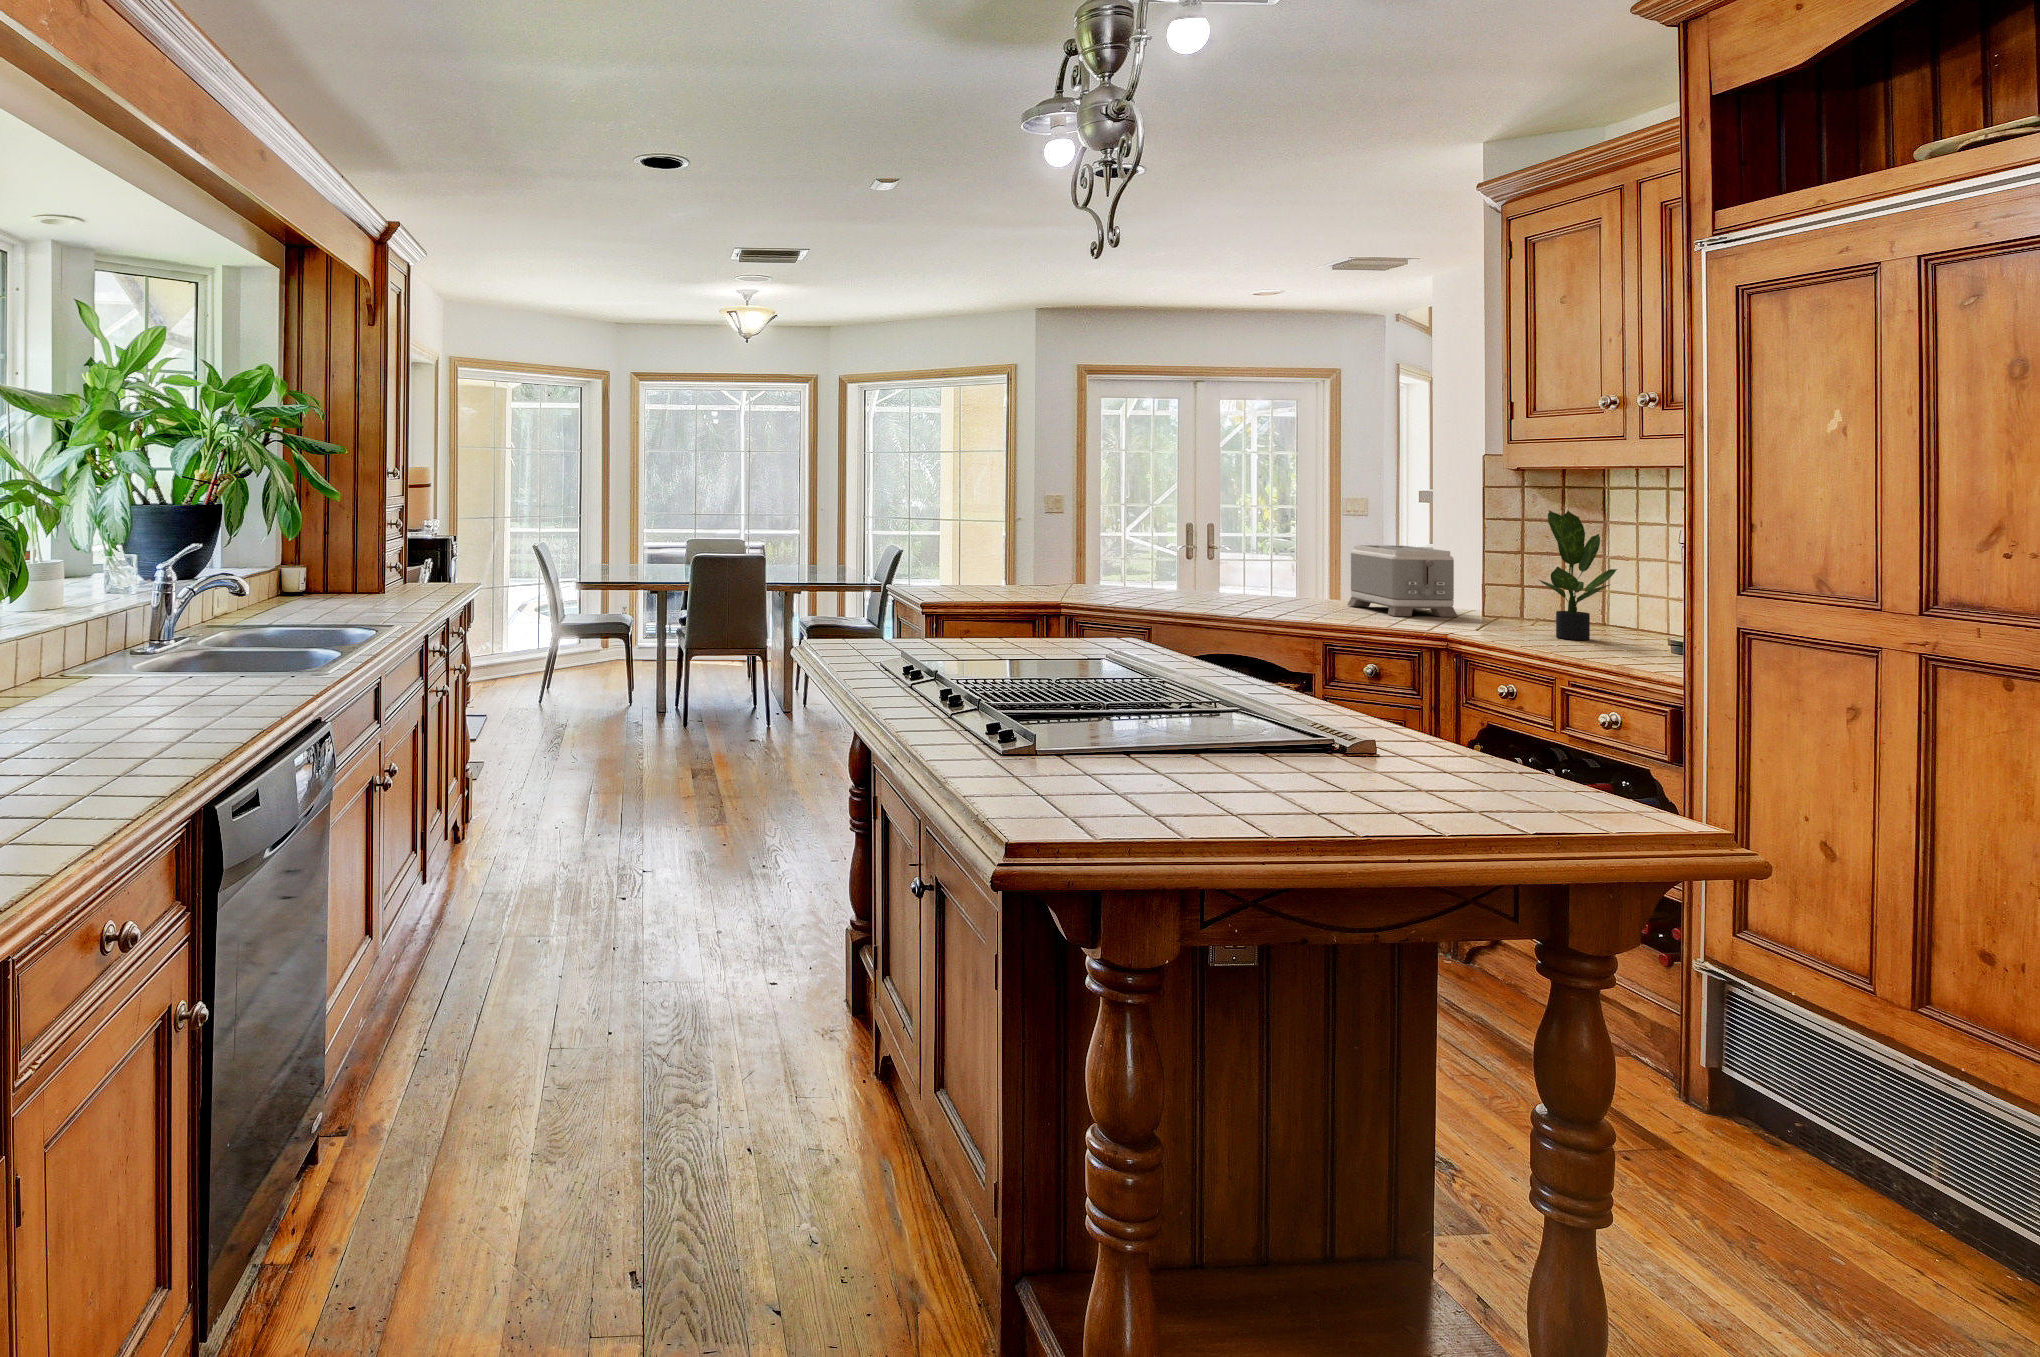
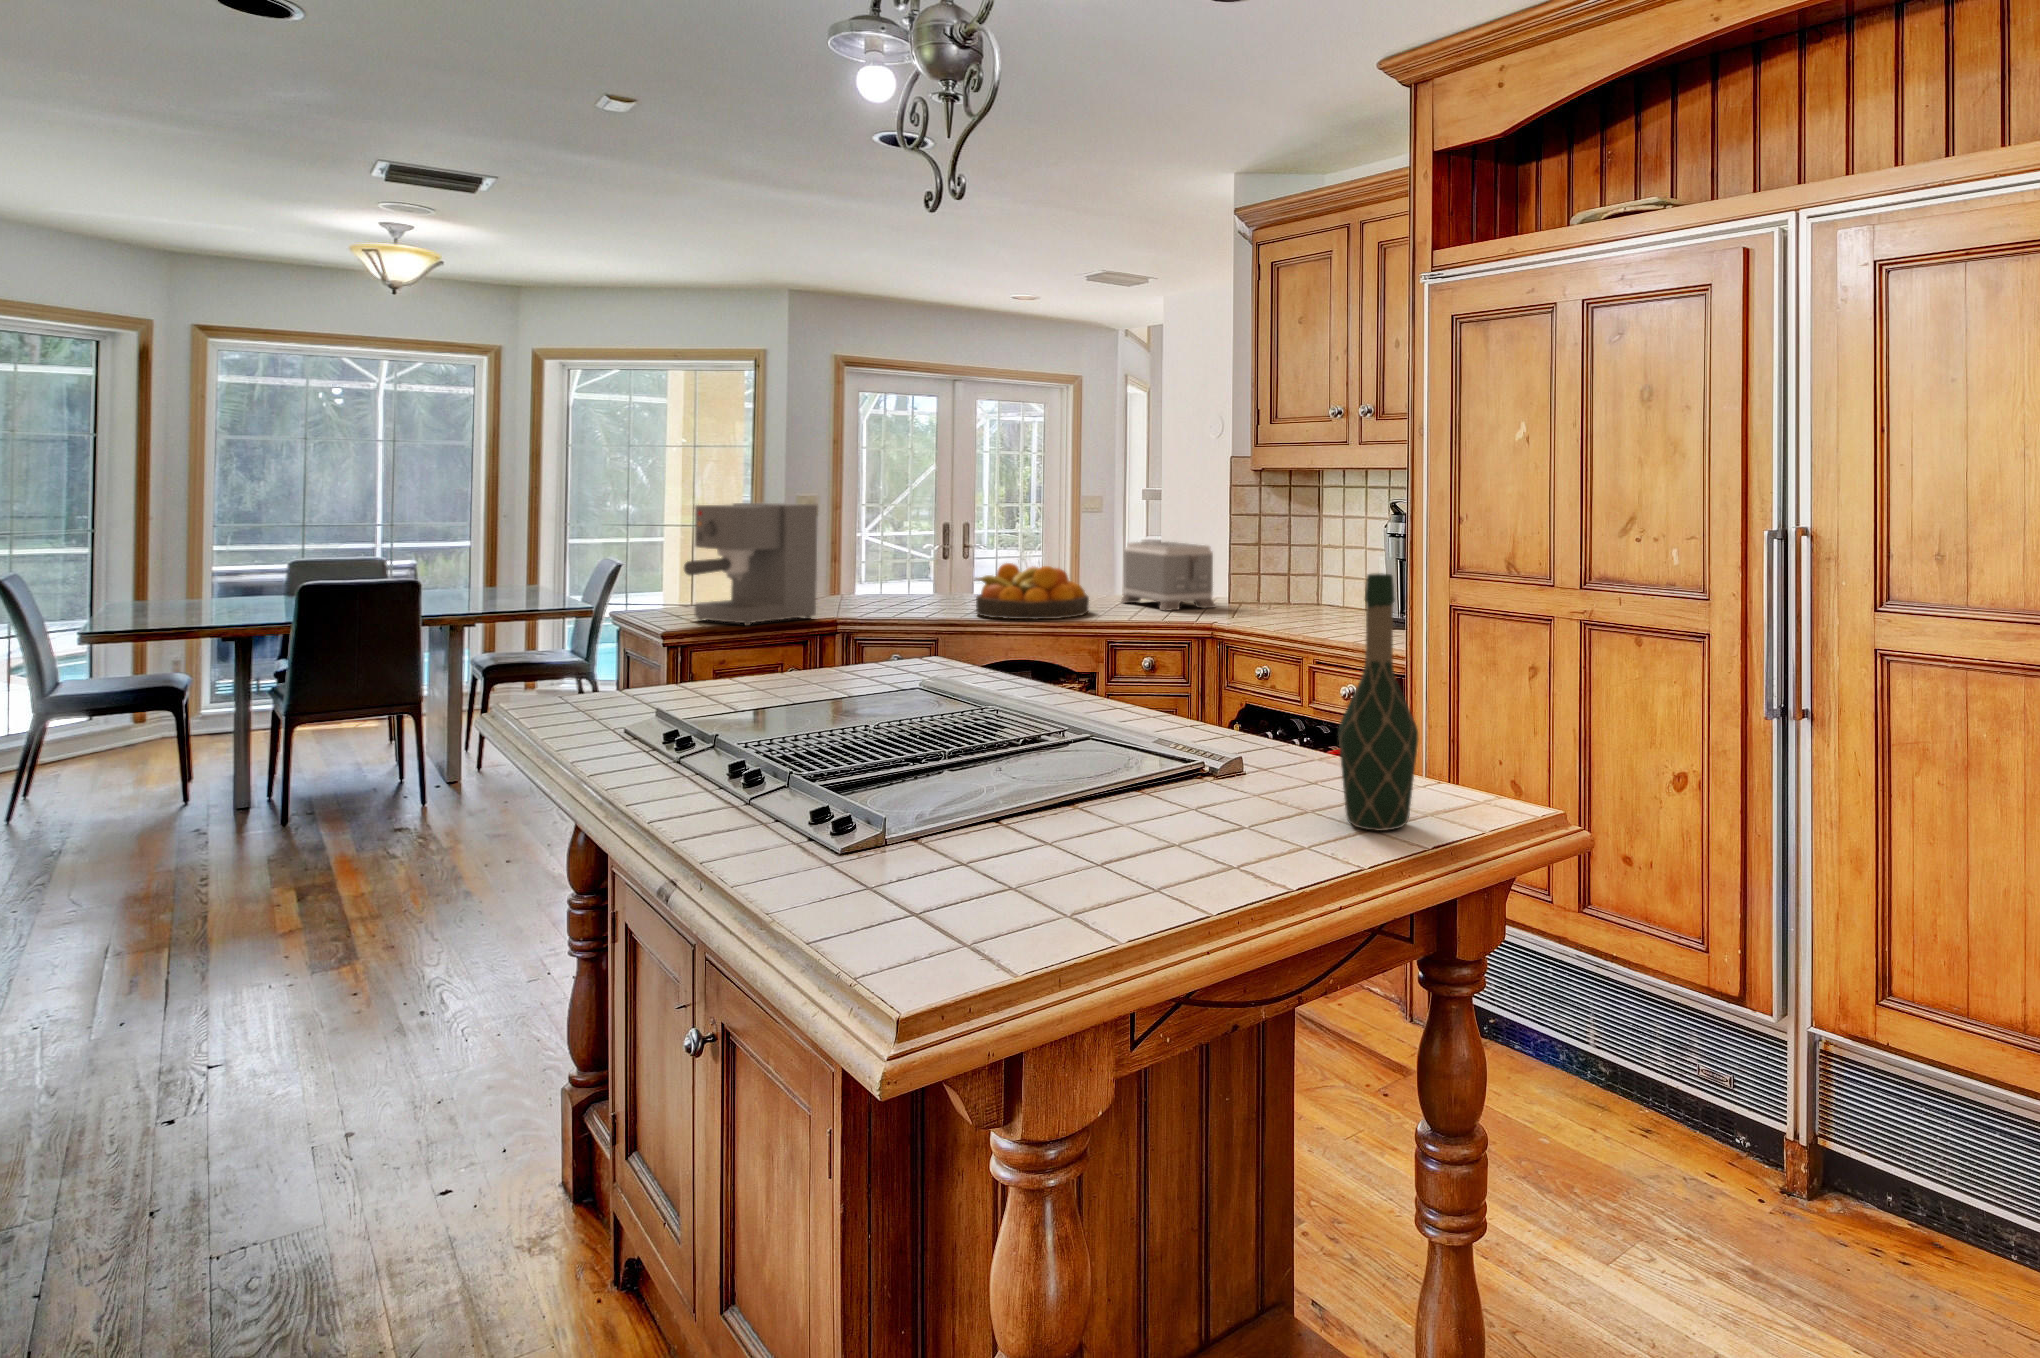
coffee maker: none [937,500,1045,603] -> present [684,503,818,625]
potted plant: present [1539,510,1617,640] -> none [1286,506,1345,623]
fruit bowl: none [1187,560,1307,615] -> present [974,563,1089,619]
wine bottle: none [1450,570,1541,816] -> present [1338,573,1418,831]

